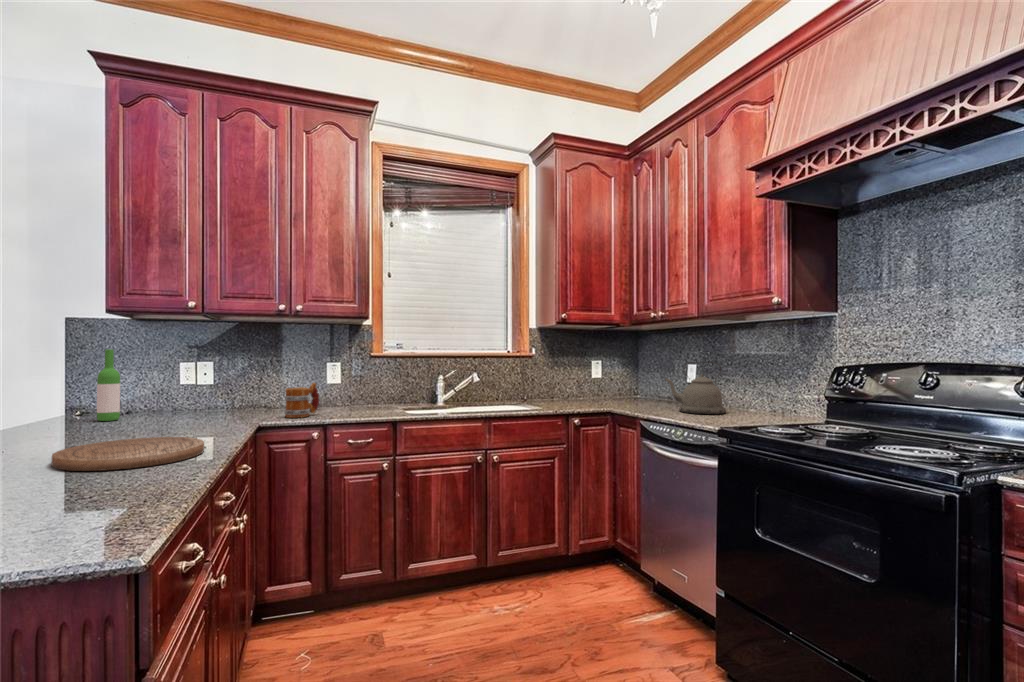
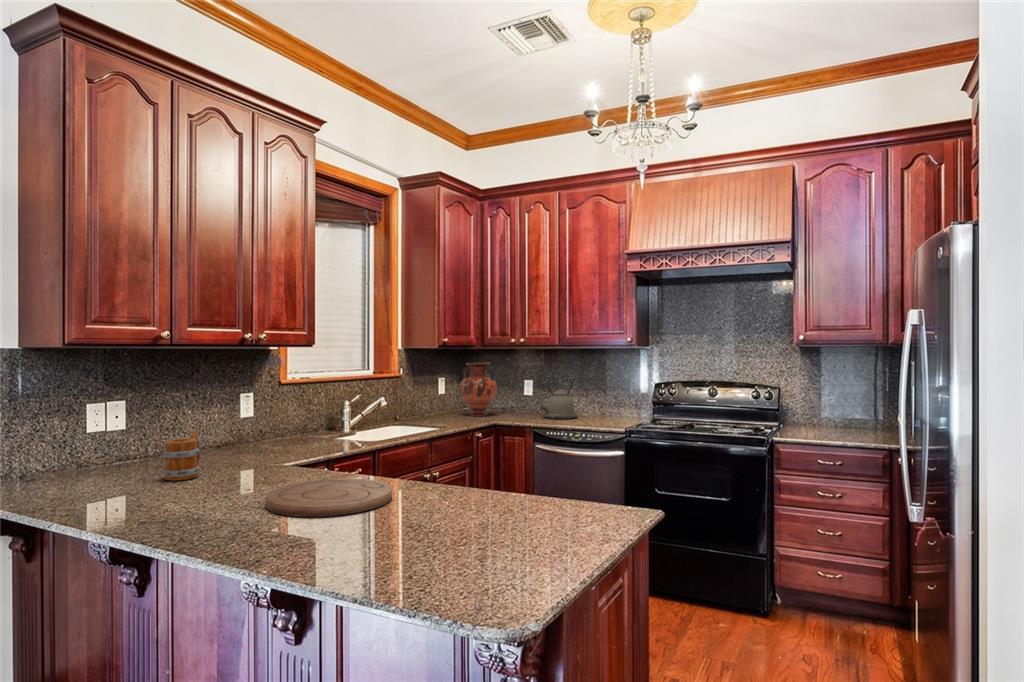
vase: none [597,343,639,403] -> present [460,363,497,416]
wine bottle: present [97,349,120,421] -> none [30,392,61,490]
mug: present [284,383,319,418] -> present [163,430,200,480]

